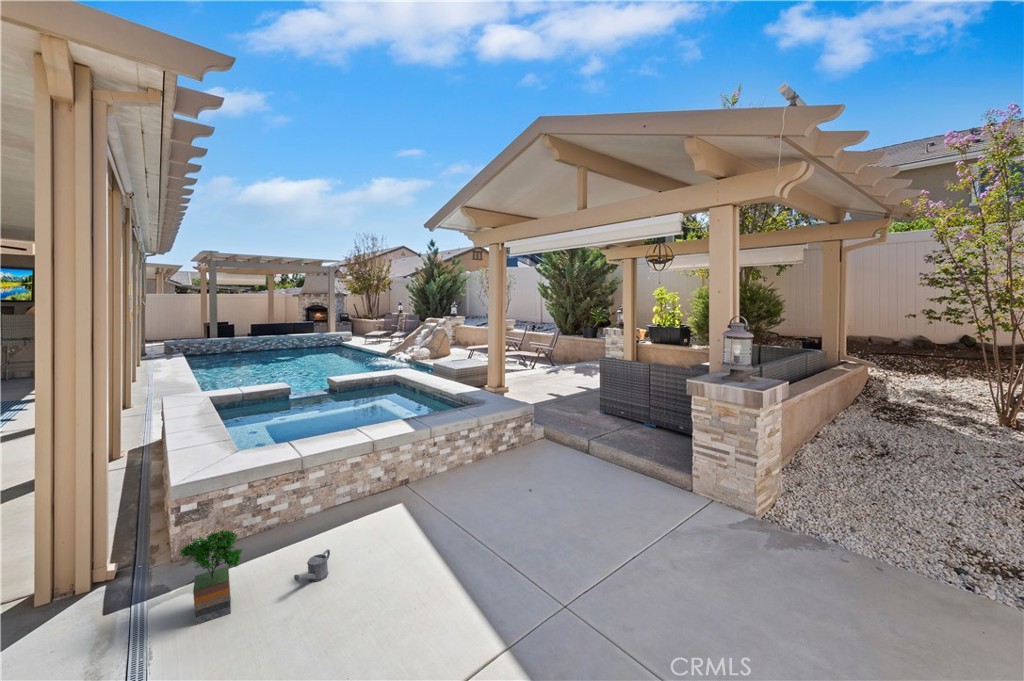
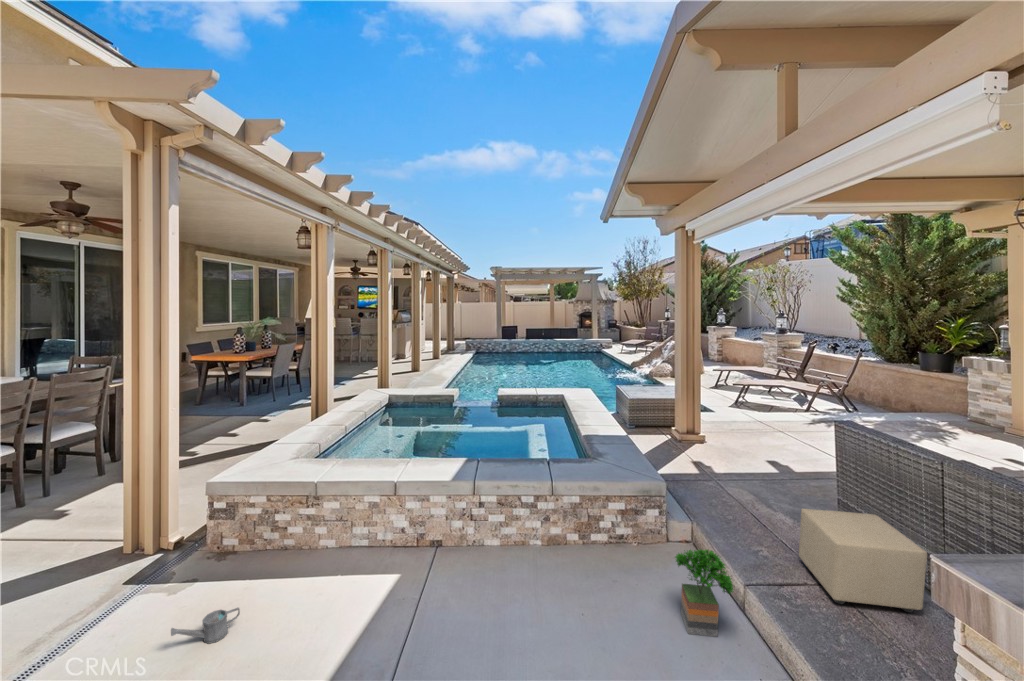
ottoman: none [606,394,657,435] -> present [799,509,927,612]
potted tree: present [179,530,243,625] -> present [675,550,733,637]

